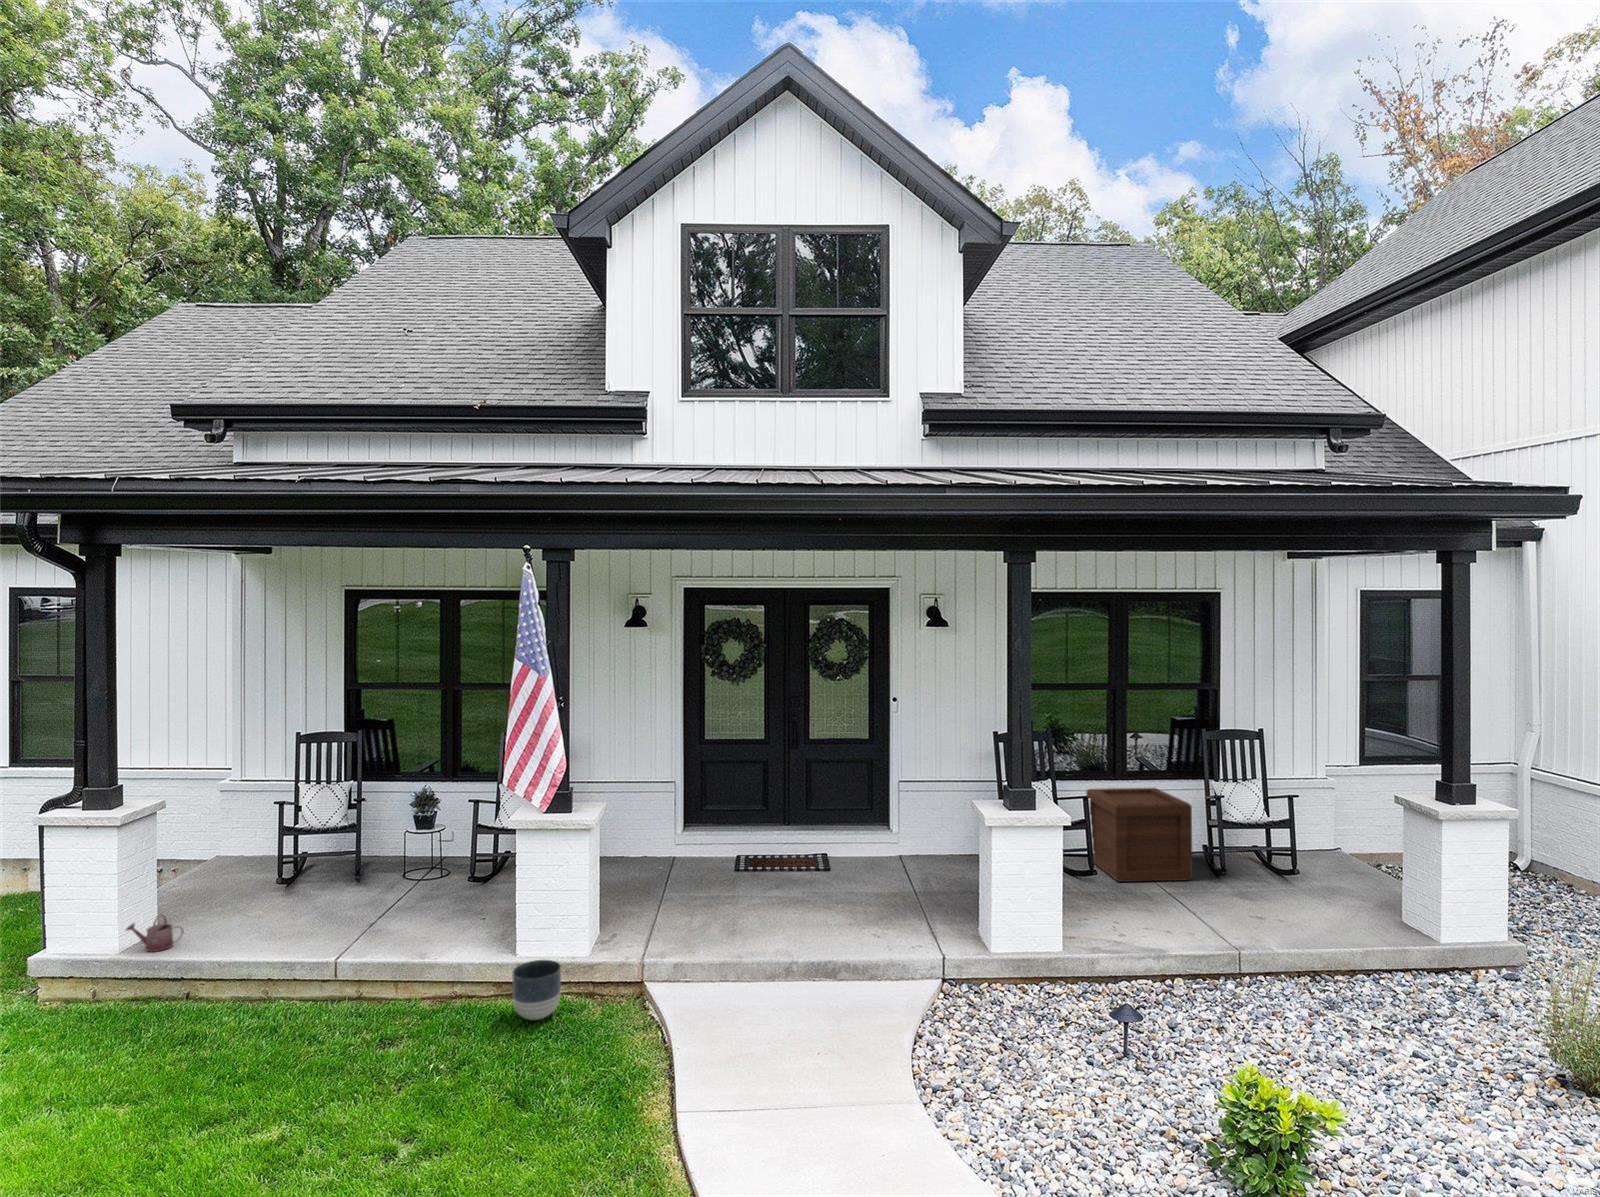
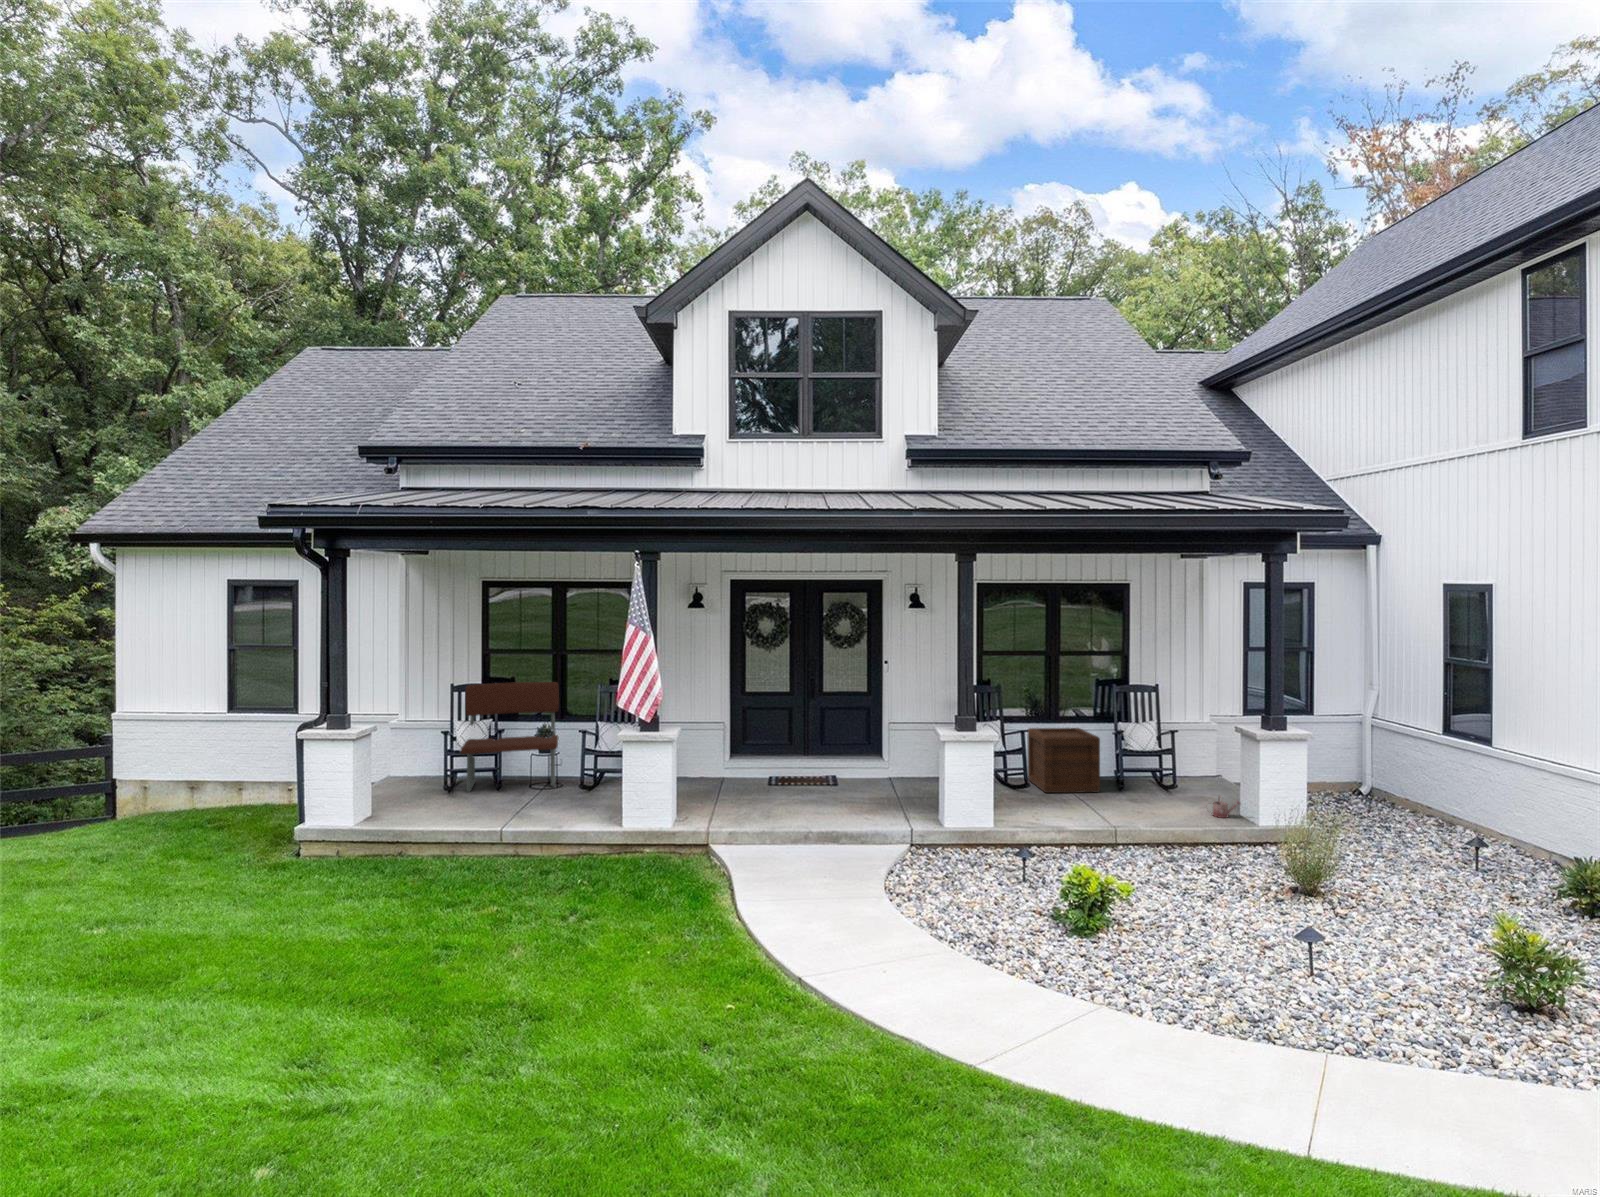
bench: none [297,729,448,887] -> present [461,682,559,792]
watering can: present [126,914,184,952] -> present [1211,795,1241,818]
planter: present [512,960,561,1020] -> none [627,829,658,865]

